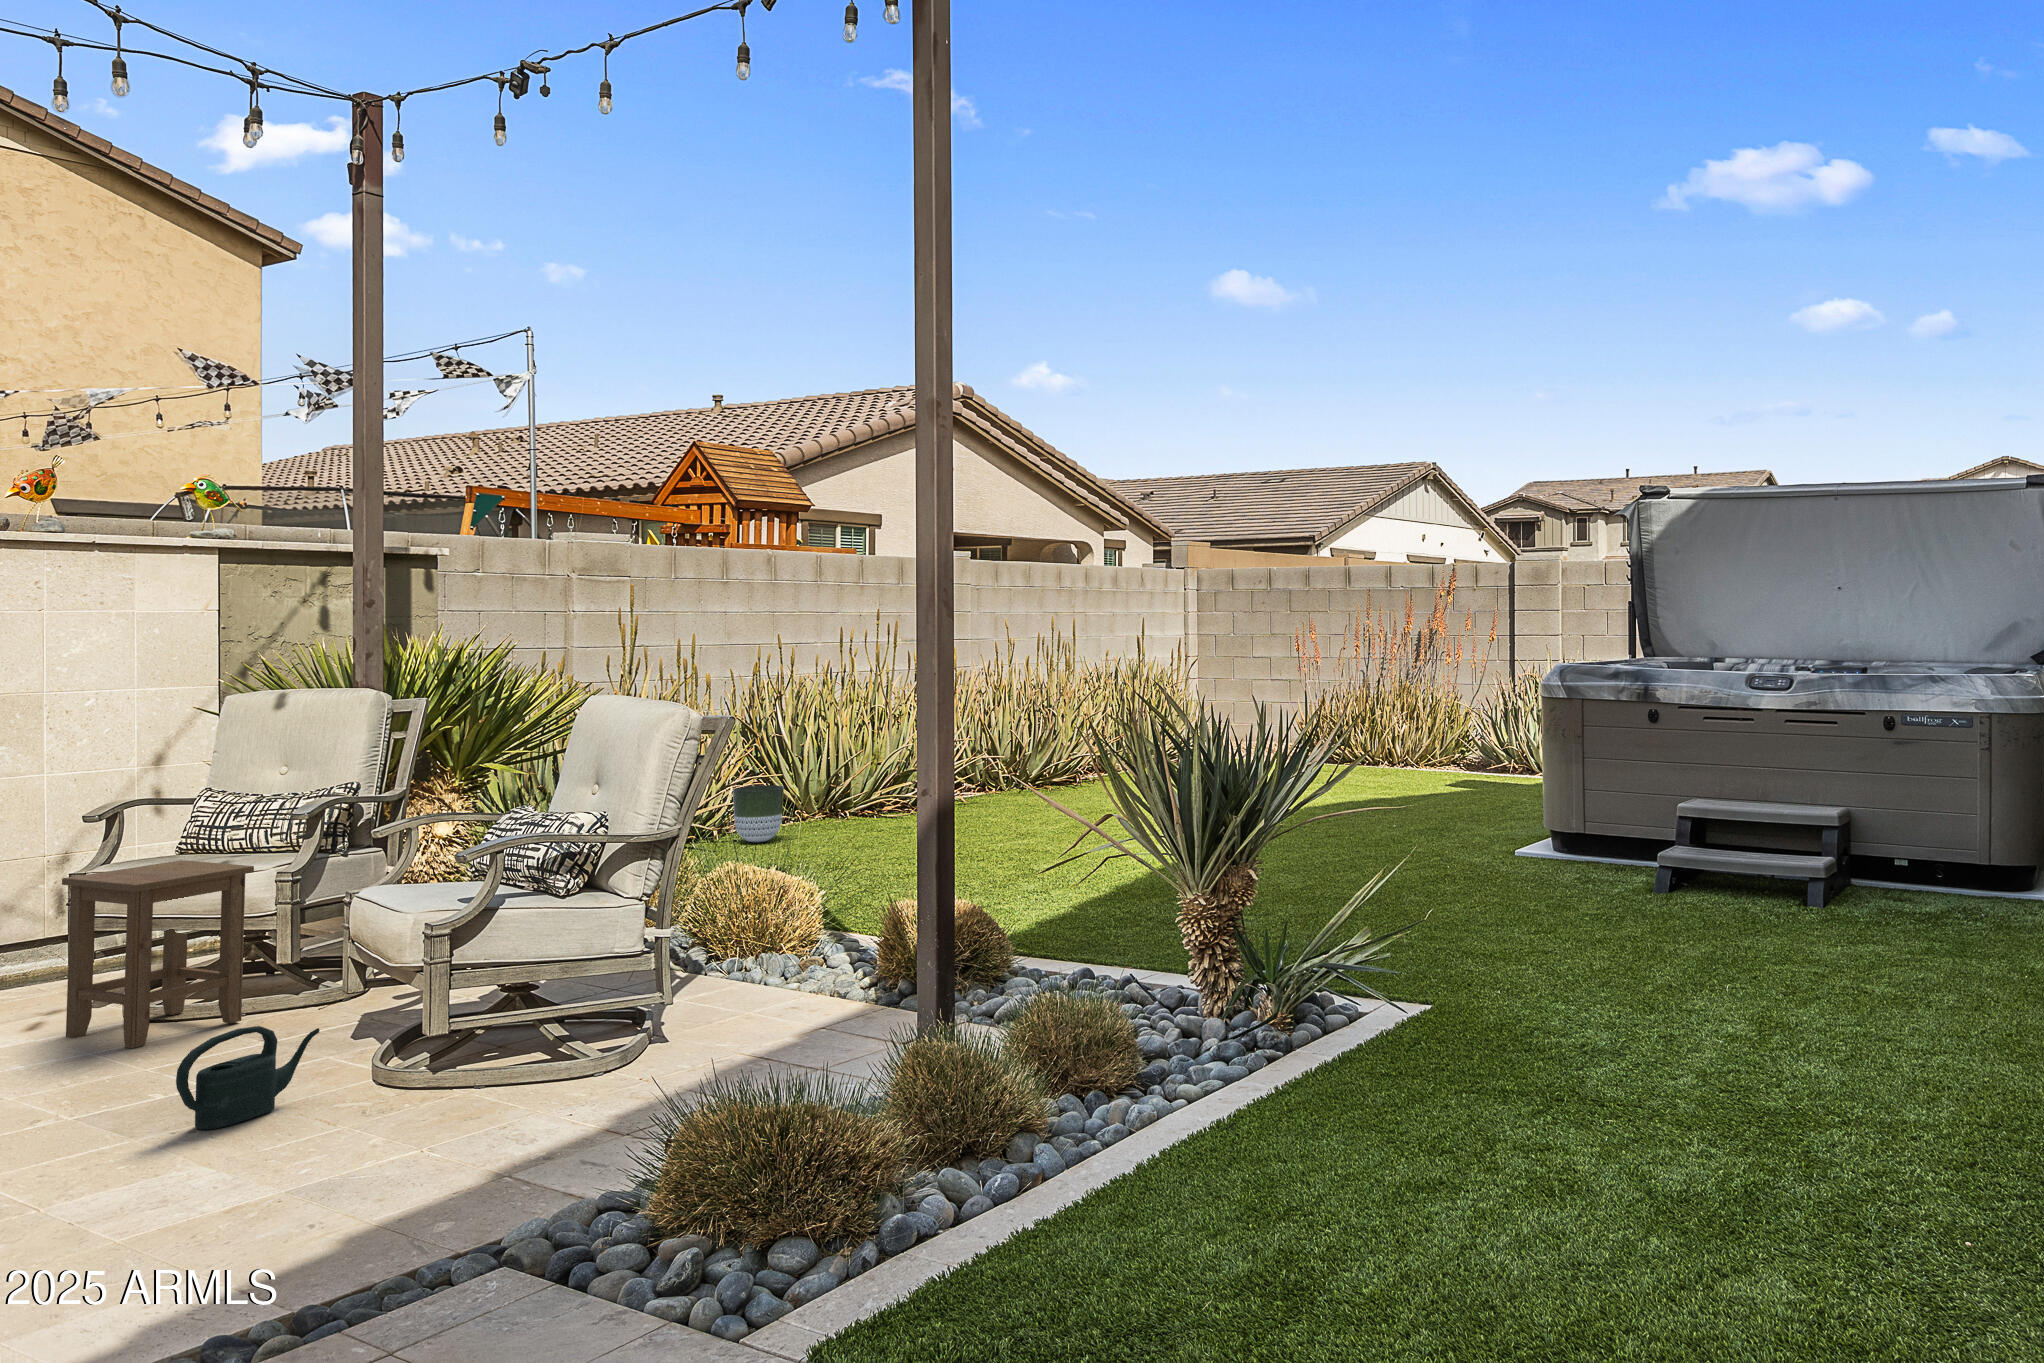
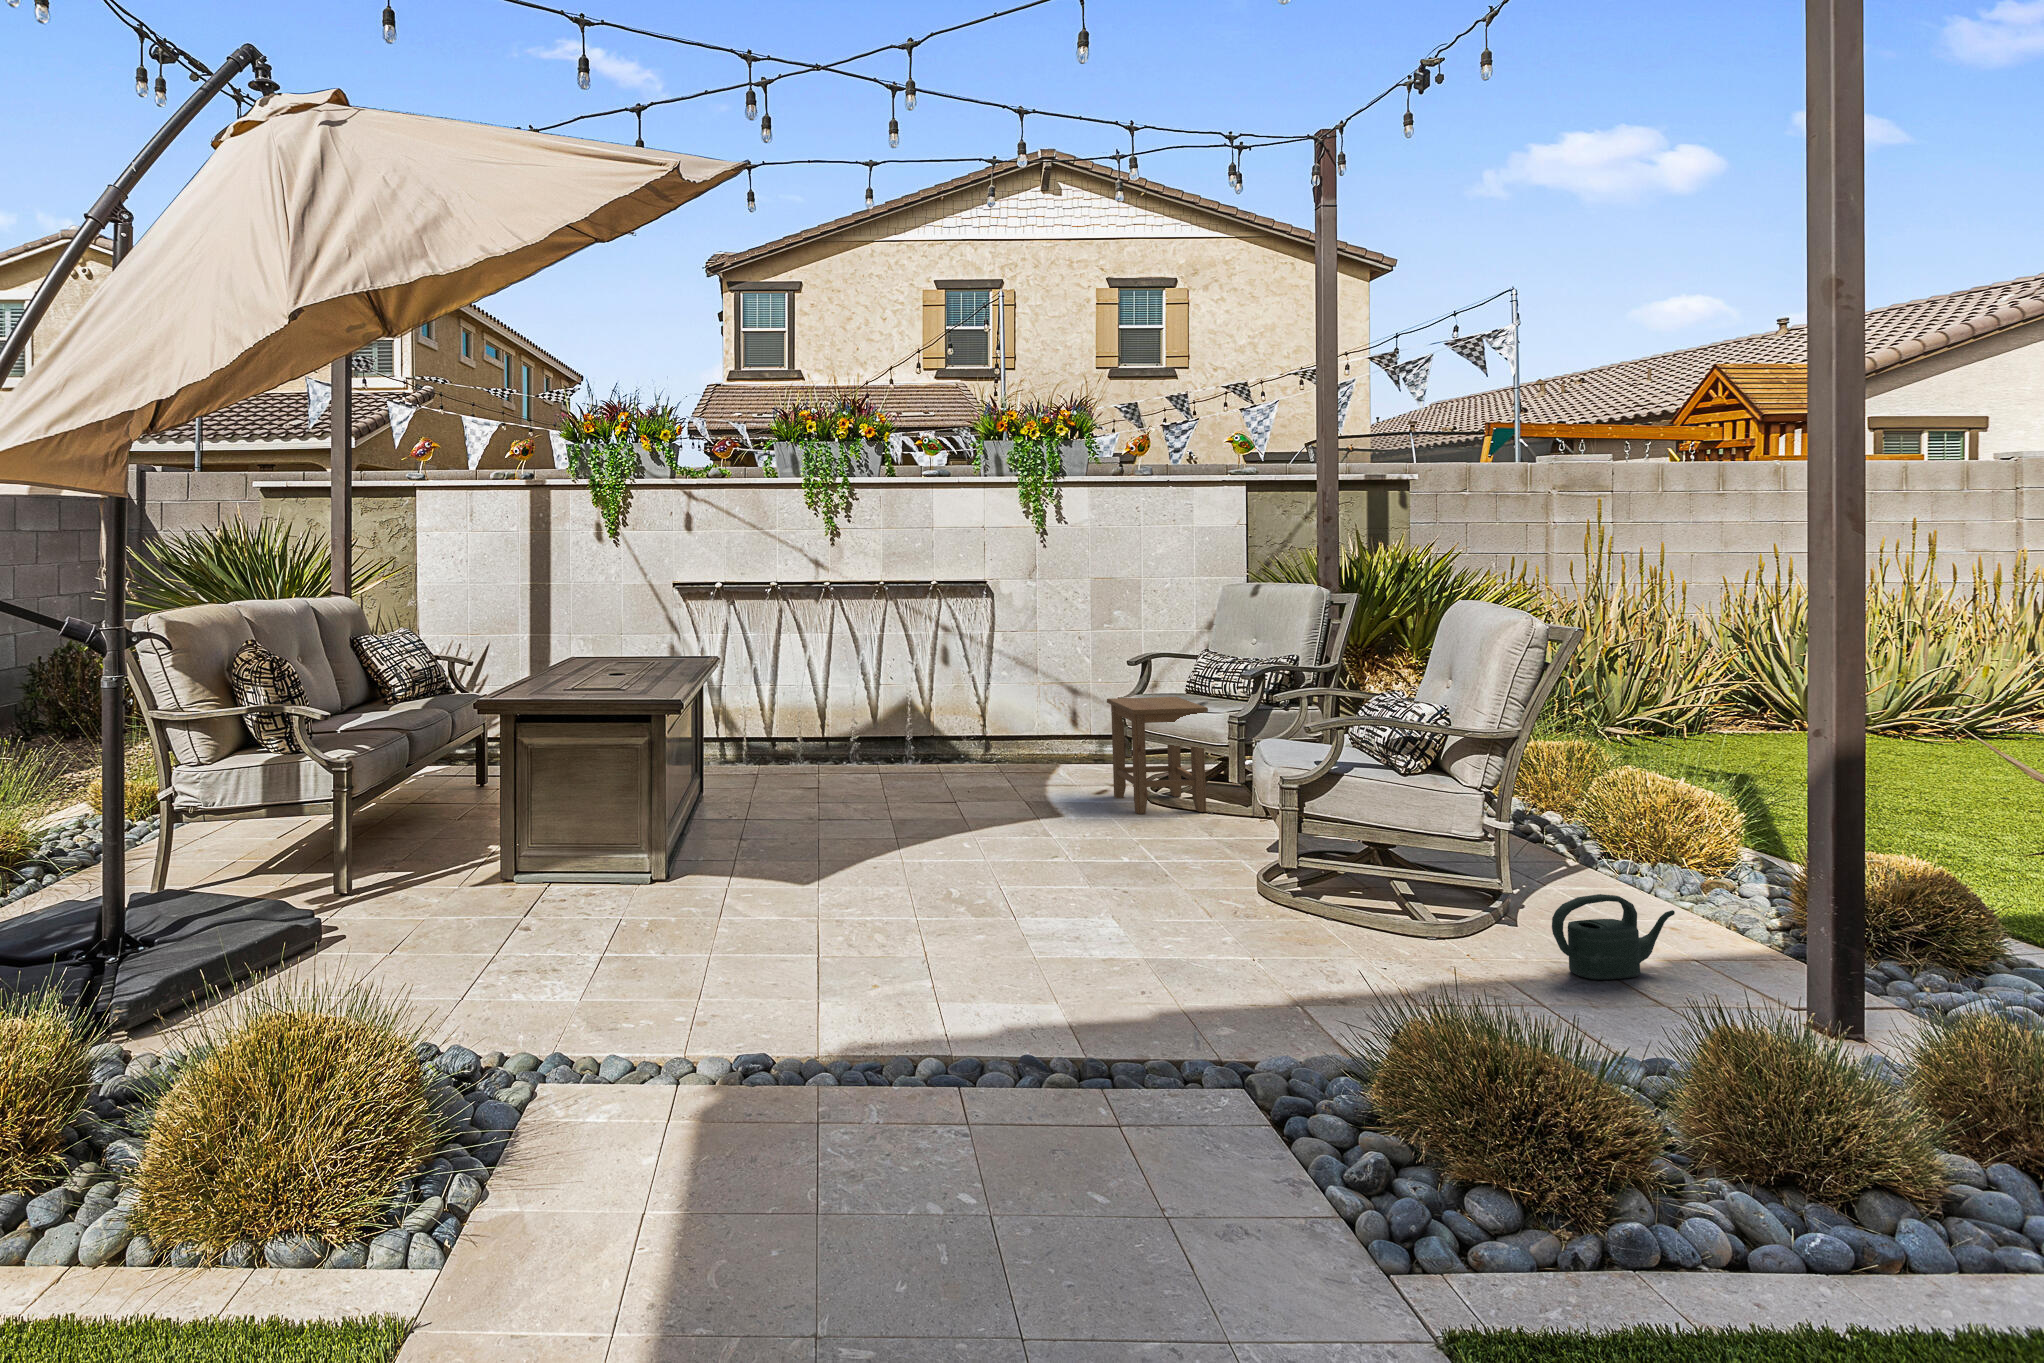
planter: present [733,785,784,842] -> none [1699,691,1764,748]
watering can: present [176,1026,319,1130] -> present [1552,894,1675,980]

